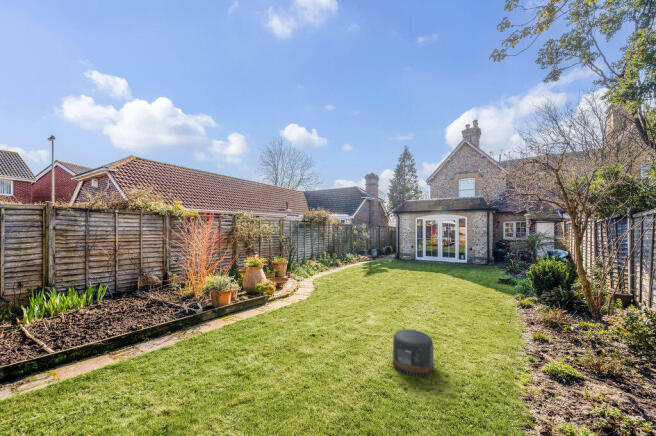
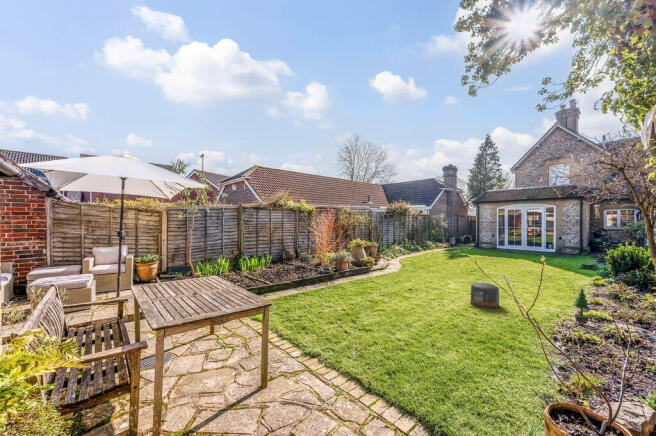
potted tree: none [544,349,573,411] -> present [573,289,590,325]

